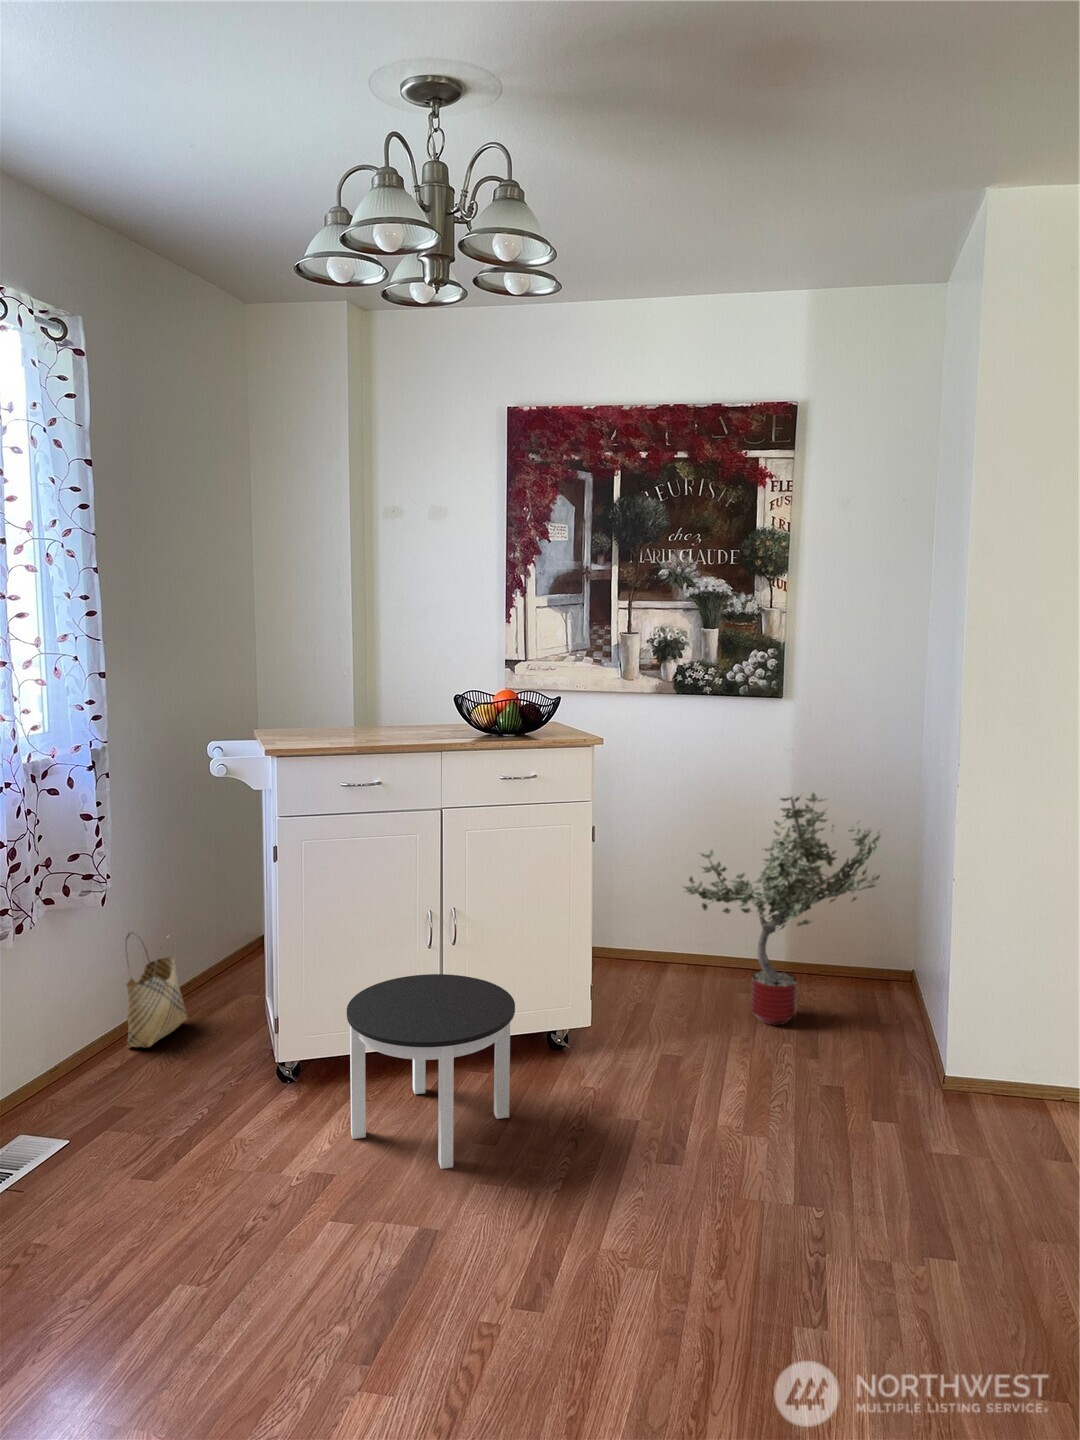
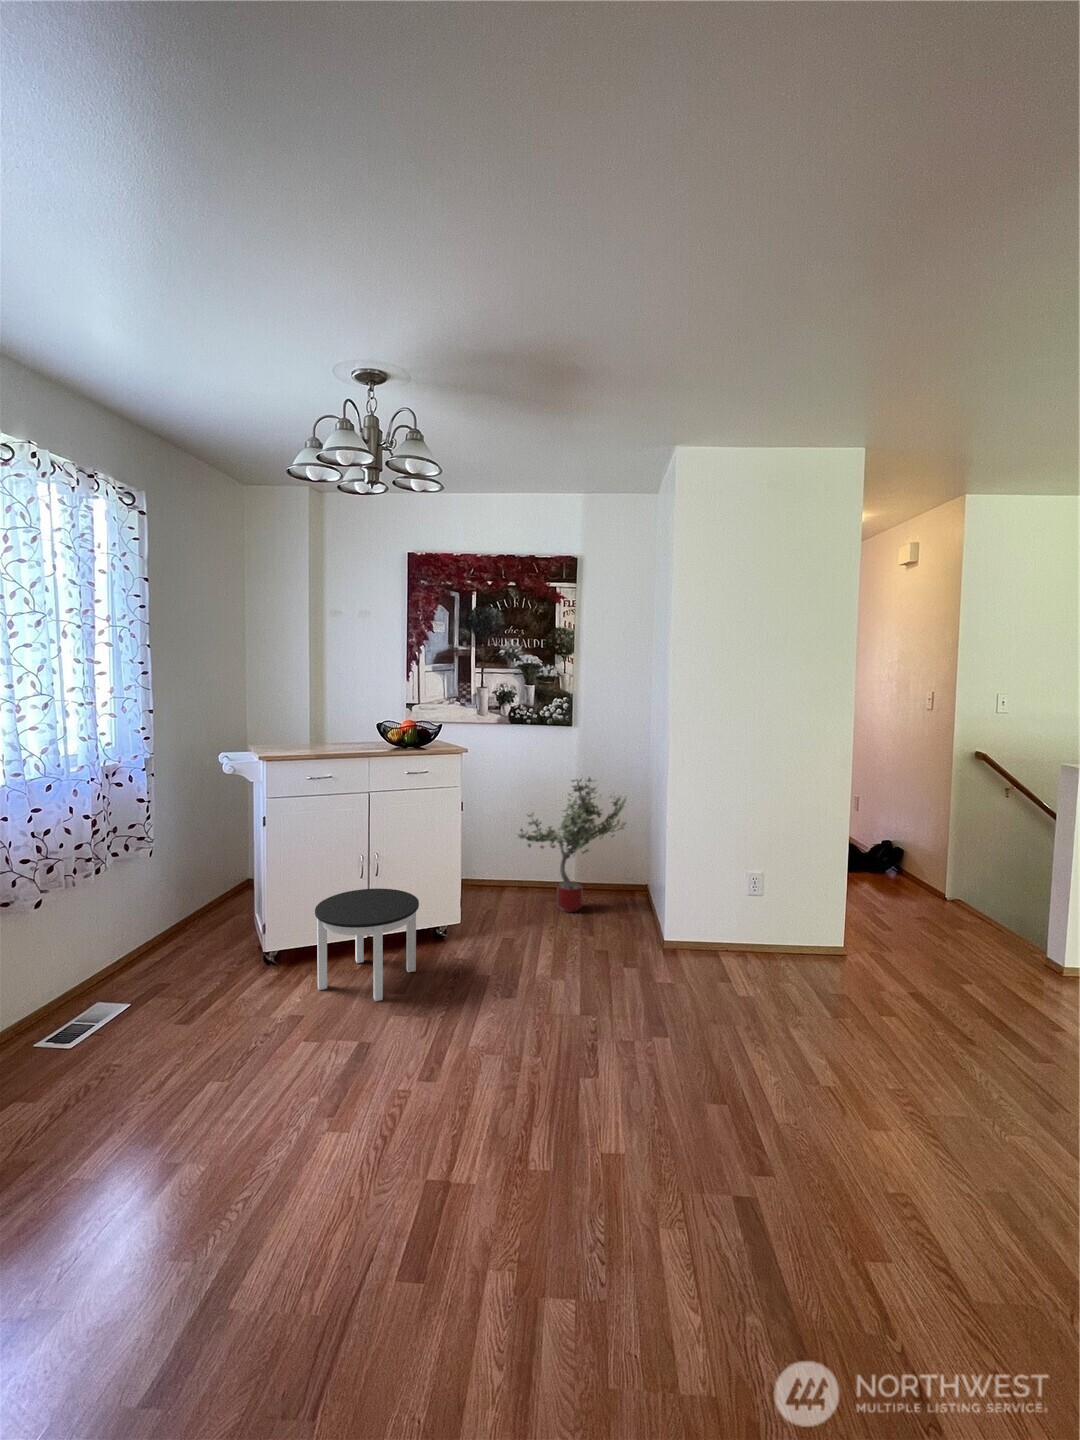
woven basket: present [126,932,187,1047] -> none [163,875,205,950]

